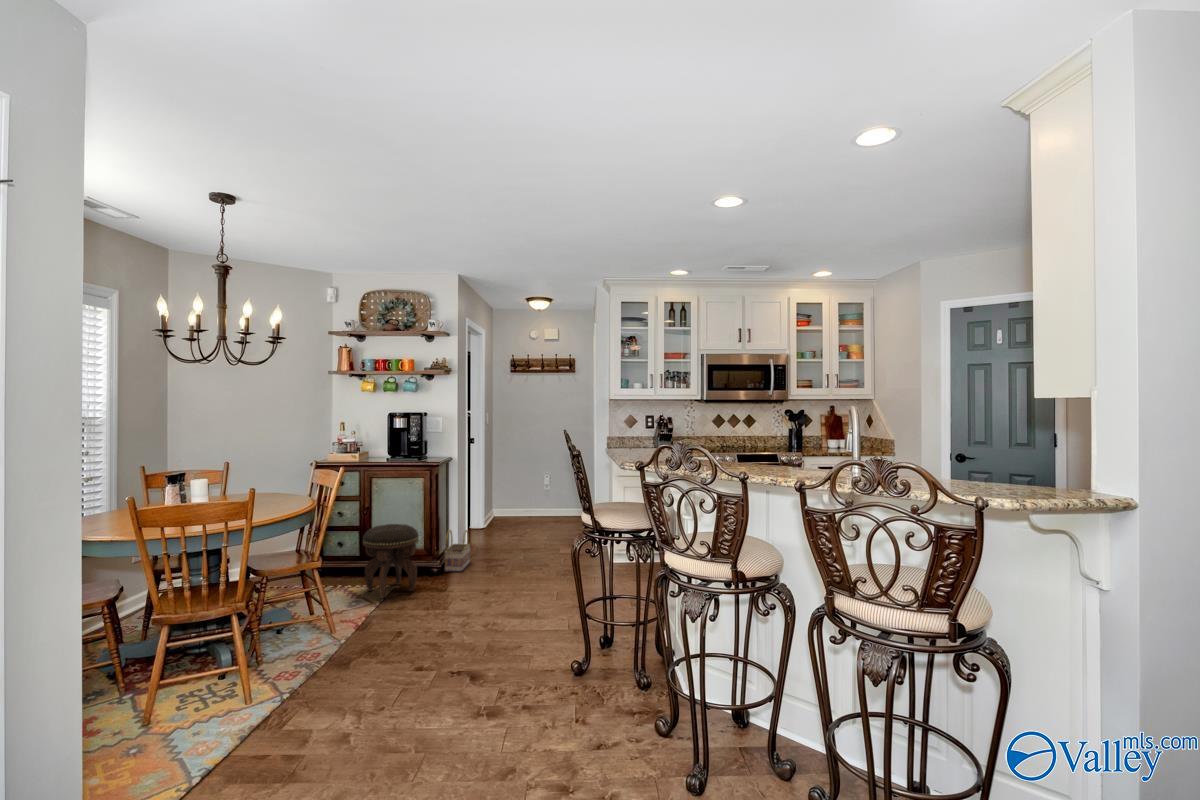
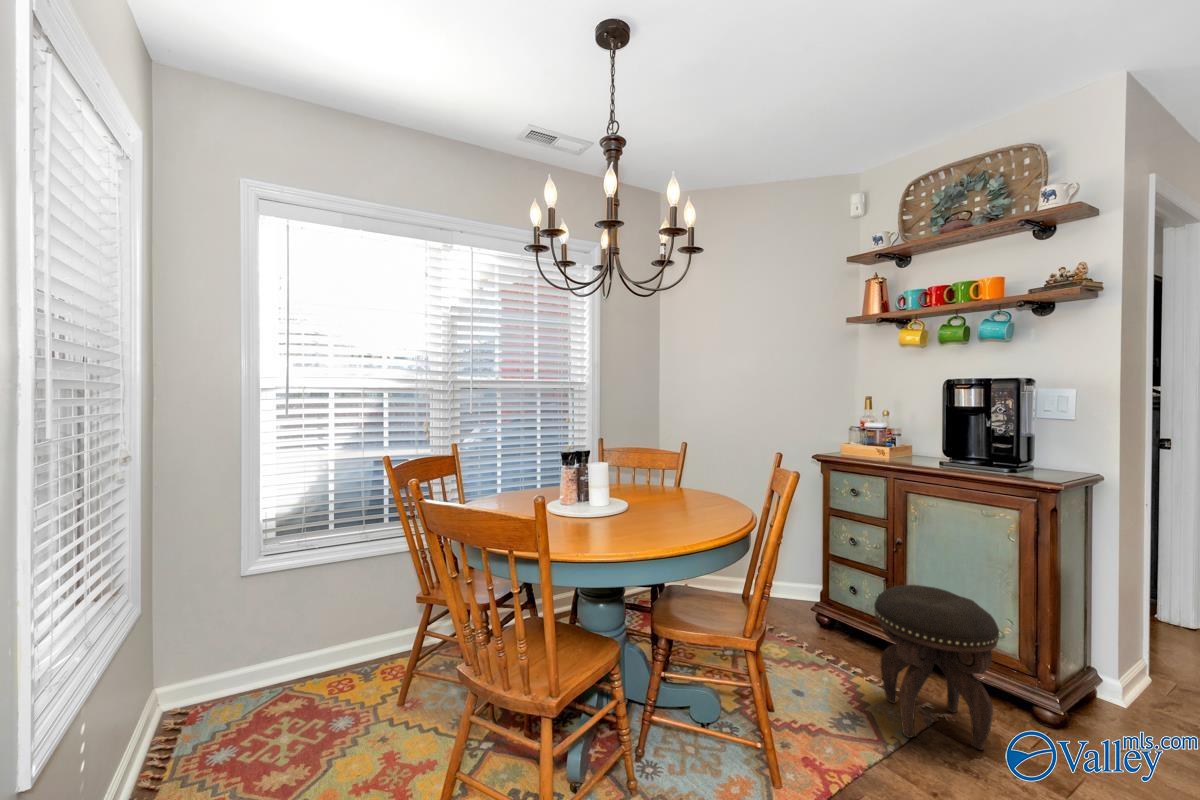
basket: present [445,530,470,572] -> none [1074,632,1158,746]

